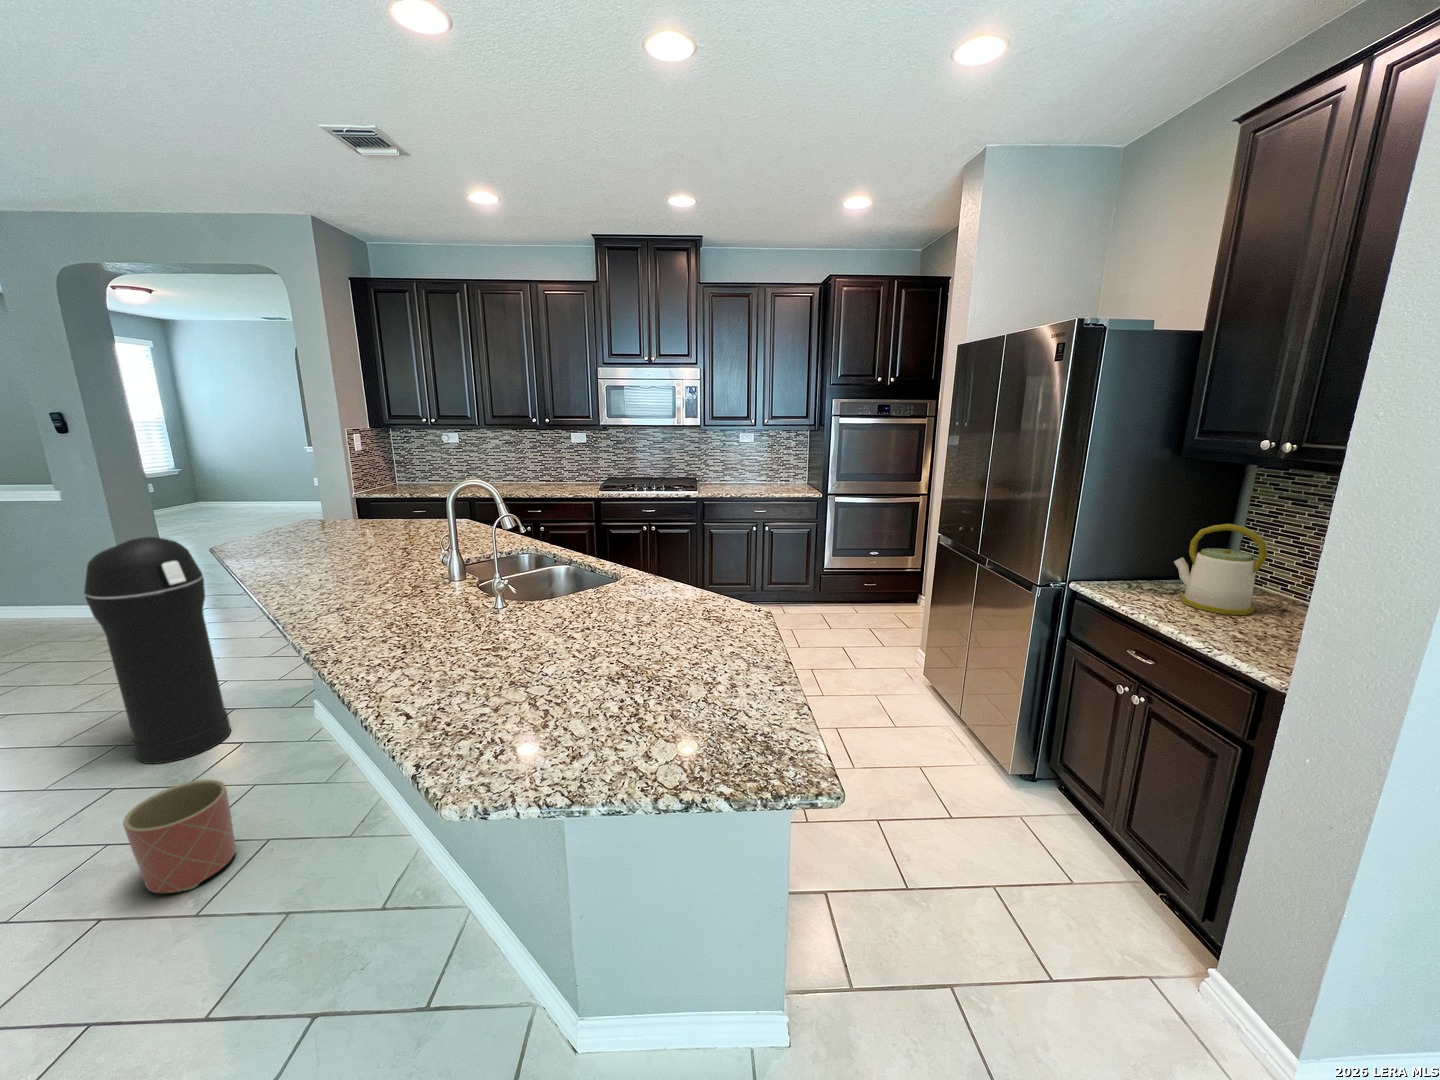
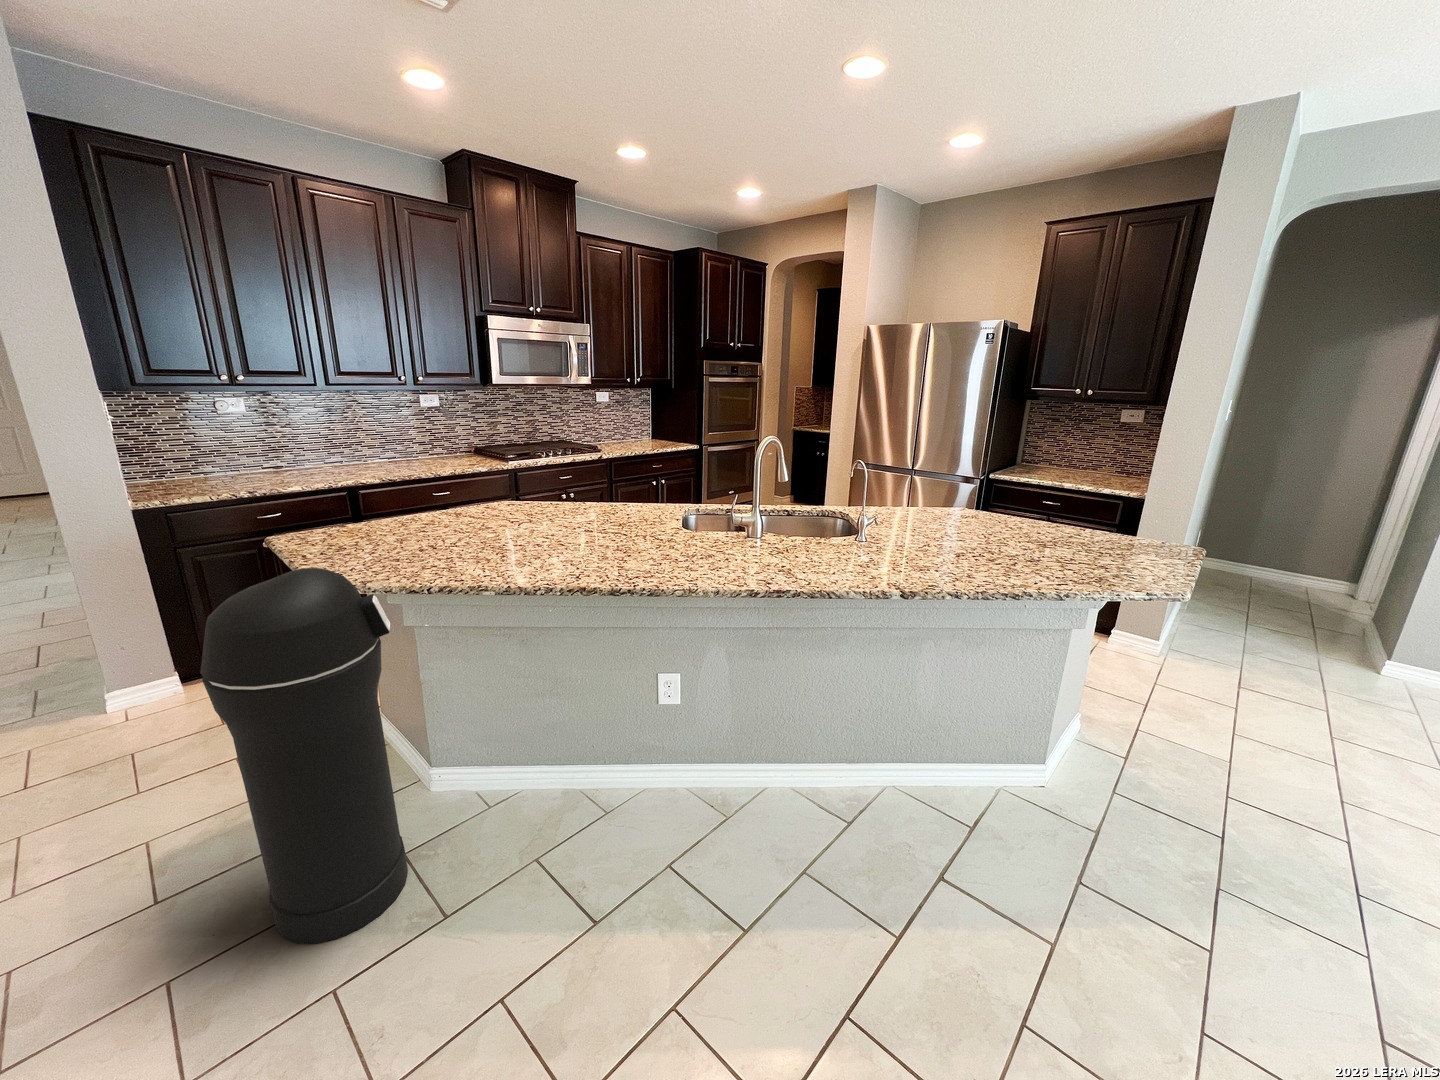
kettle: present [1174,524,1267,615] -> none [1038,430,1075,474]
planter: present [123,780,236,893] -> none [651,800,741,940]

